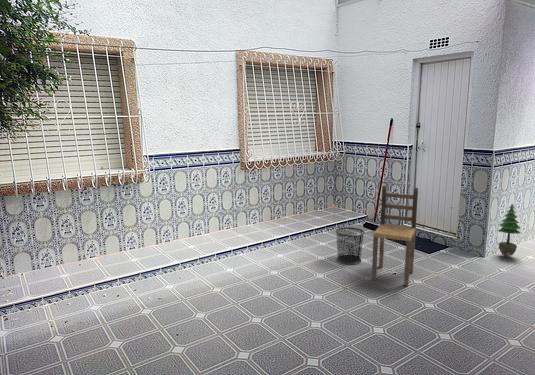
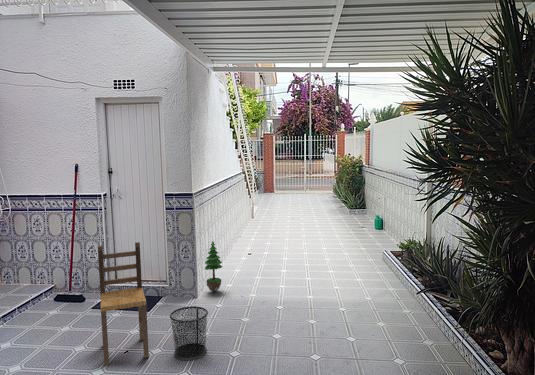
waste bin: present [336,227,365,264] -> present [170,306,208,360]

